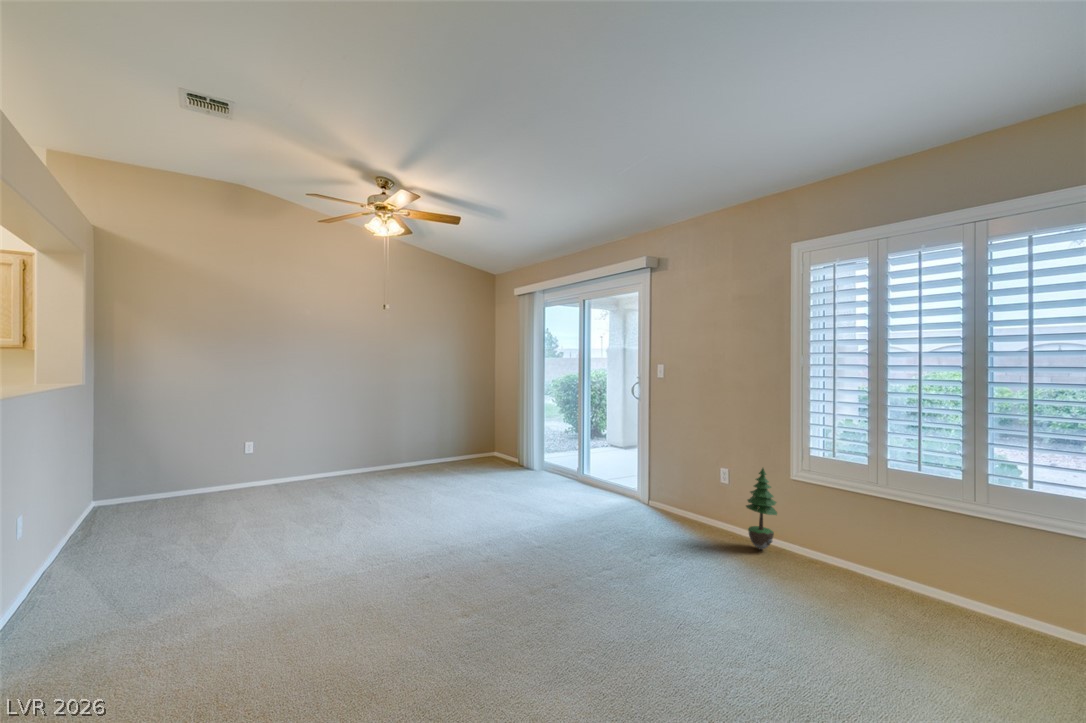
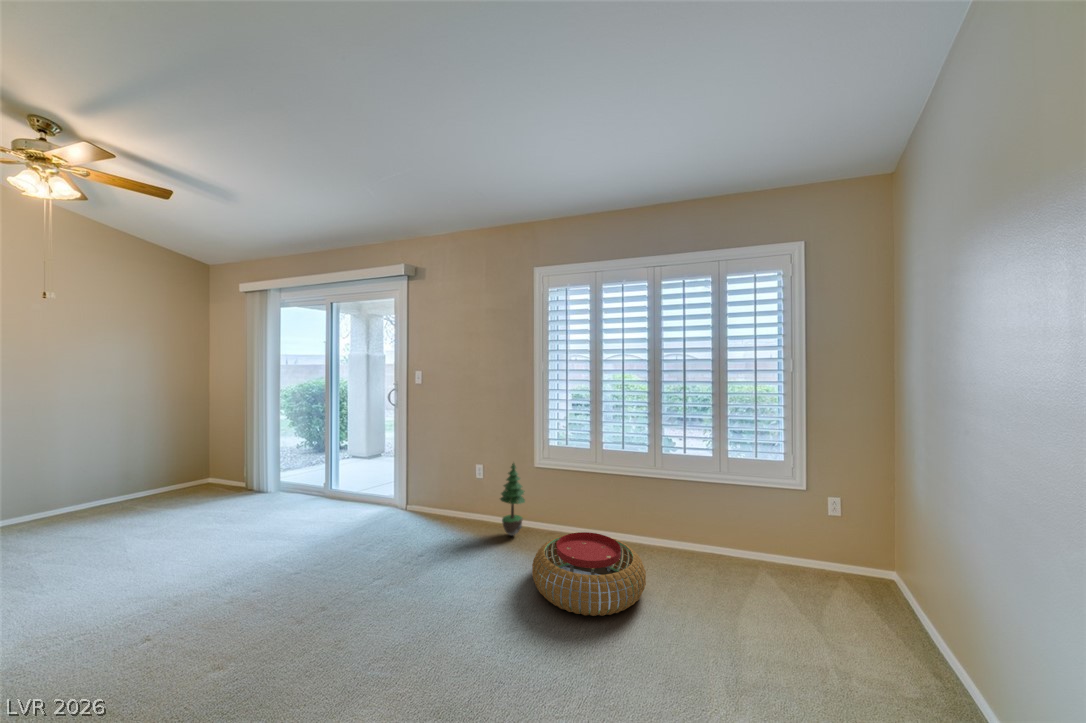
pouf: none [776,555,938,653] -> present [532,532,646,616]

